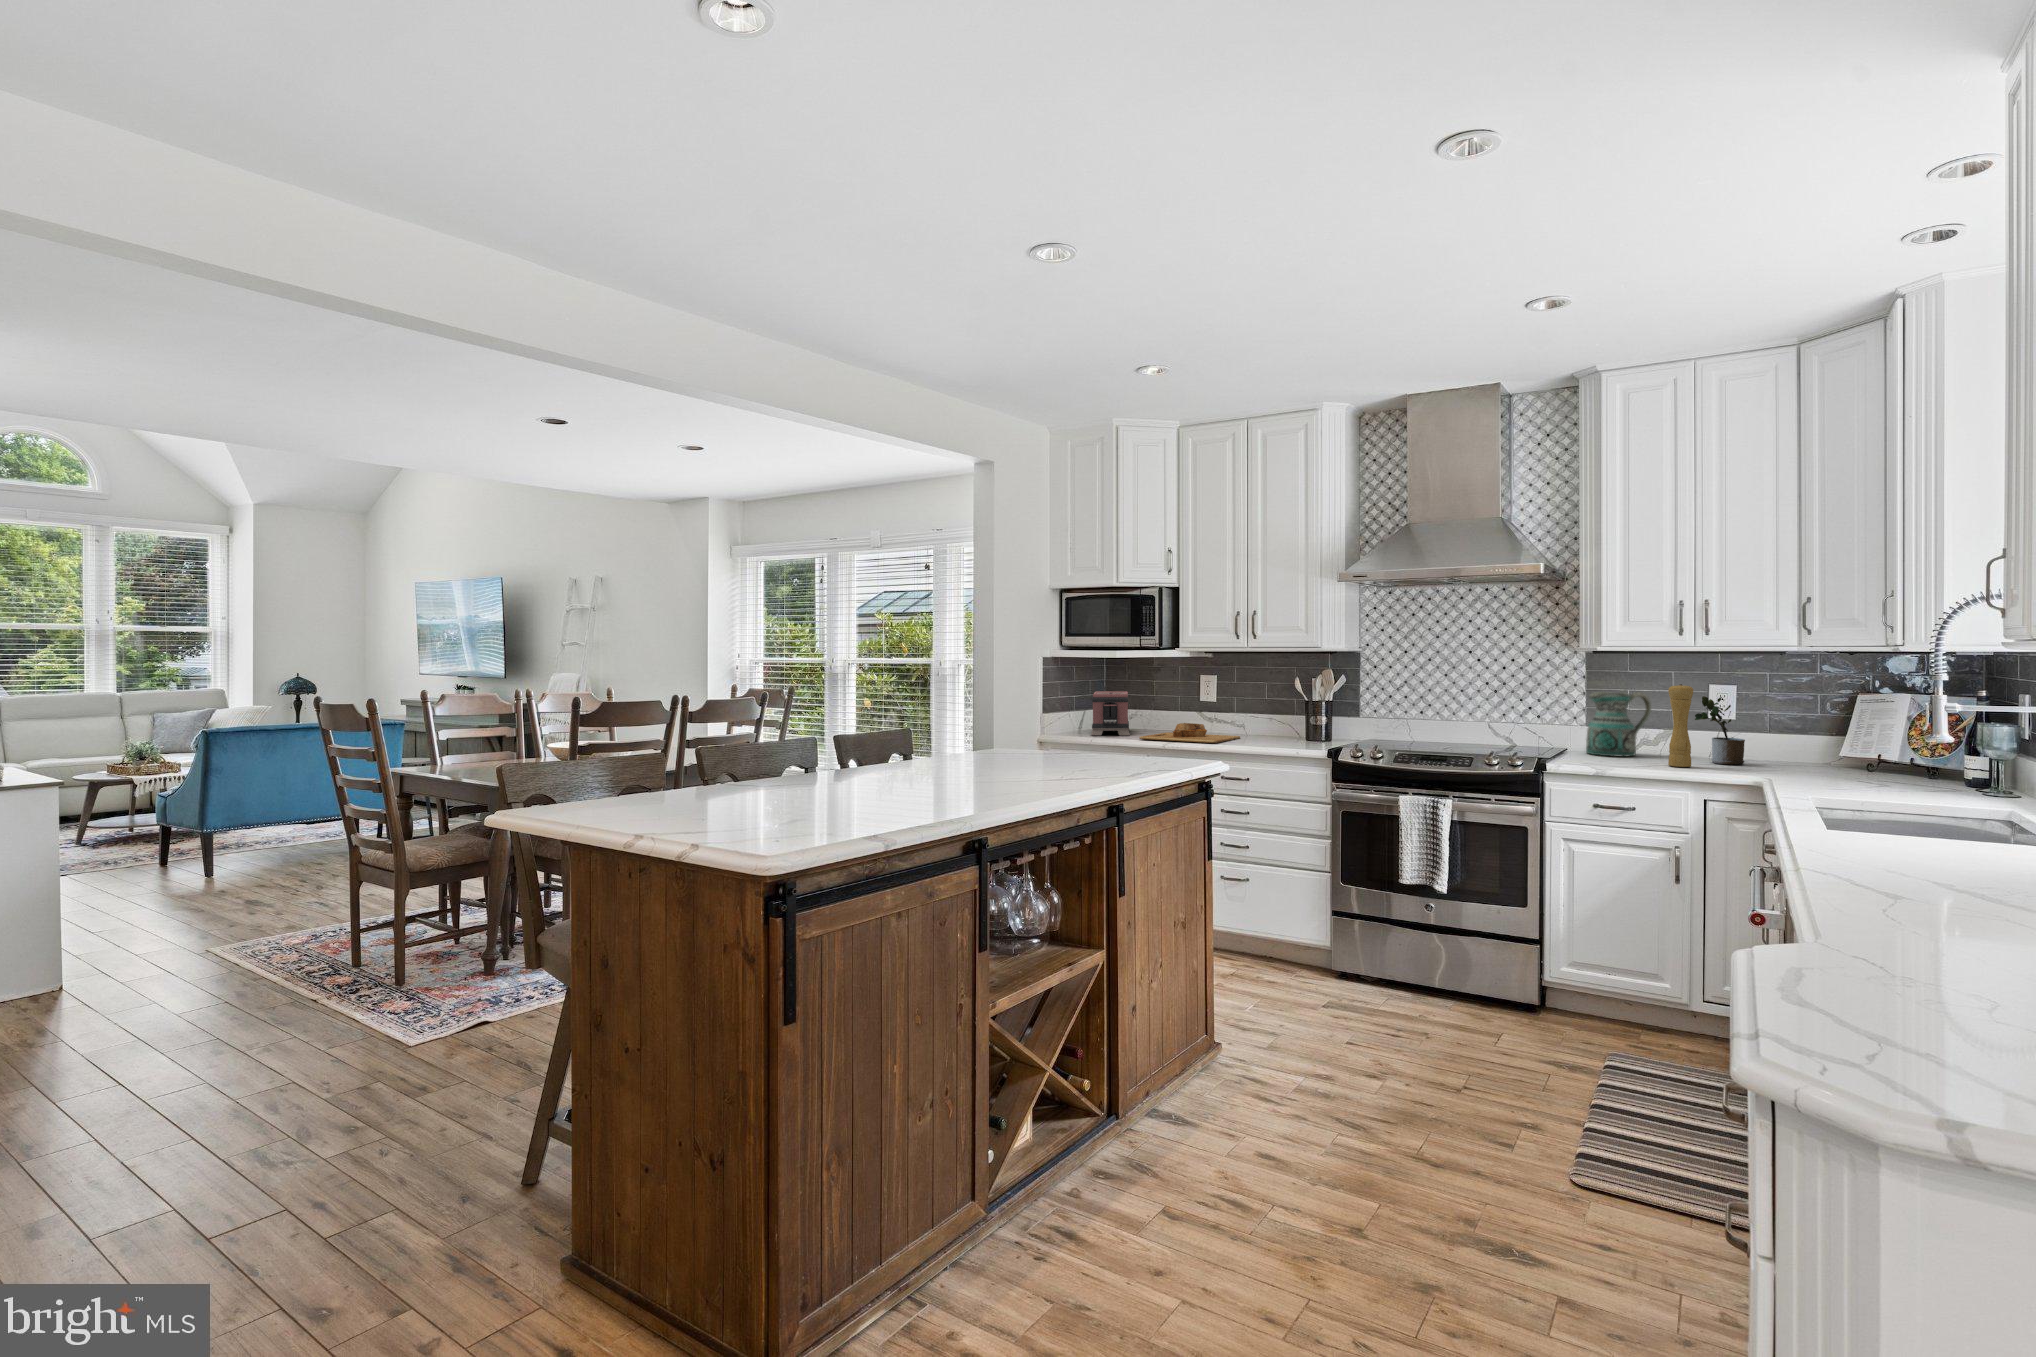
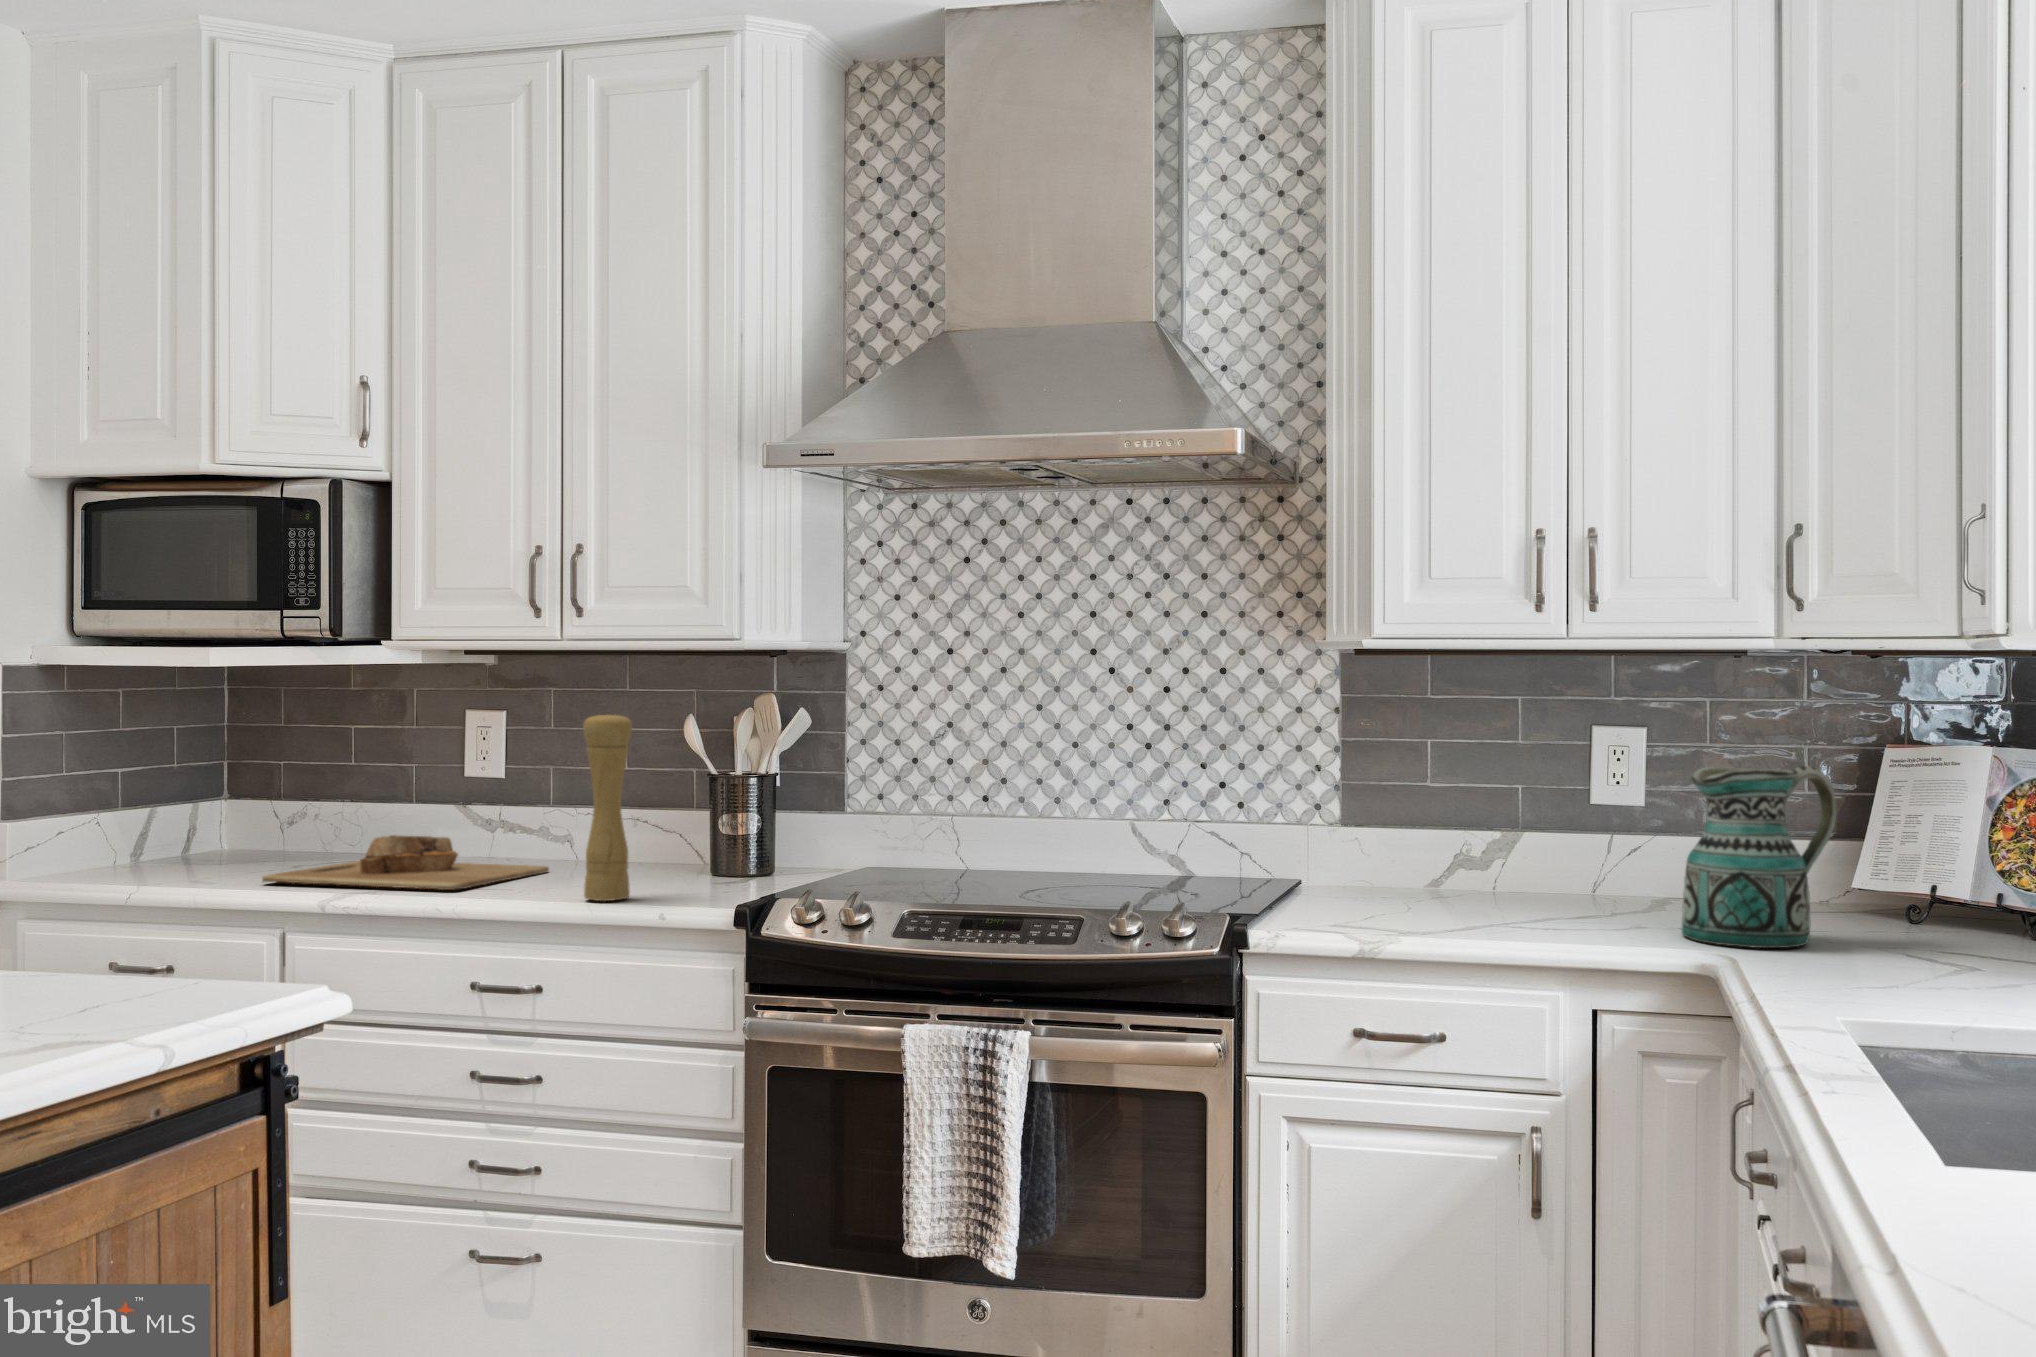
pepper mill: present [1668,684,1693,767] -> present [583,712,632,901]
toaster: present [1091,691,1130,736] -> none [144,752,290,873]
ceramic pitcher: present [1586,692,1651,757] -> present [1681,766,1836,948]
potted plant: present [1695,696,1745,765] -> none [1566,754,1667,915]

